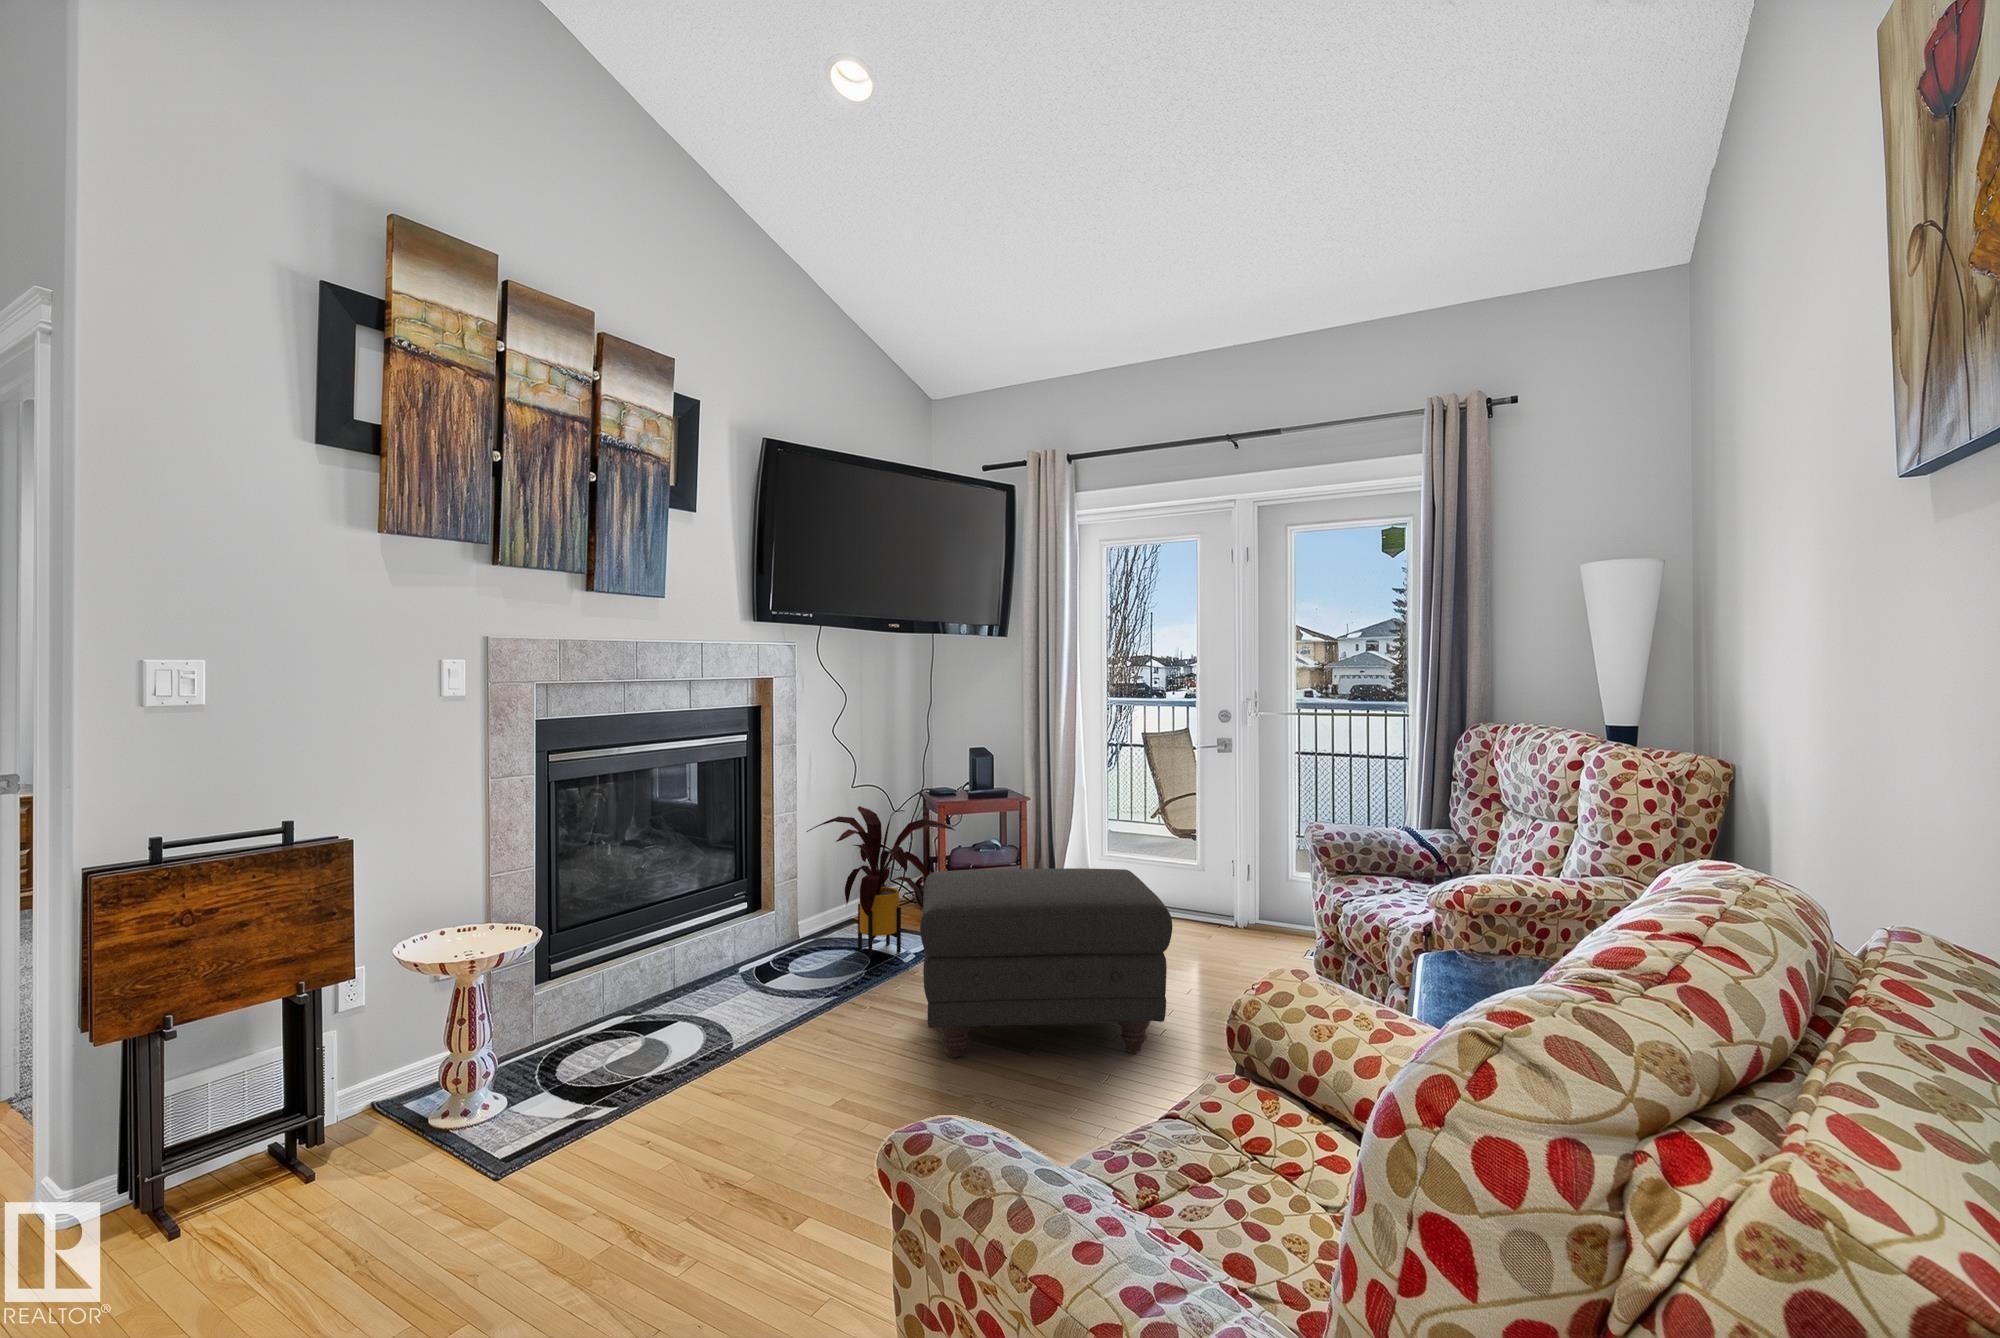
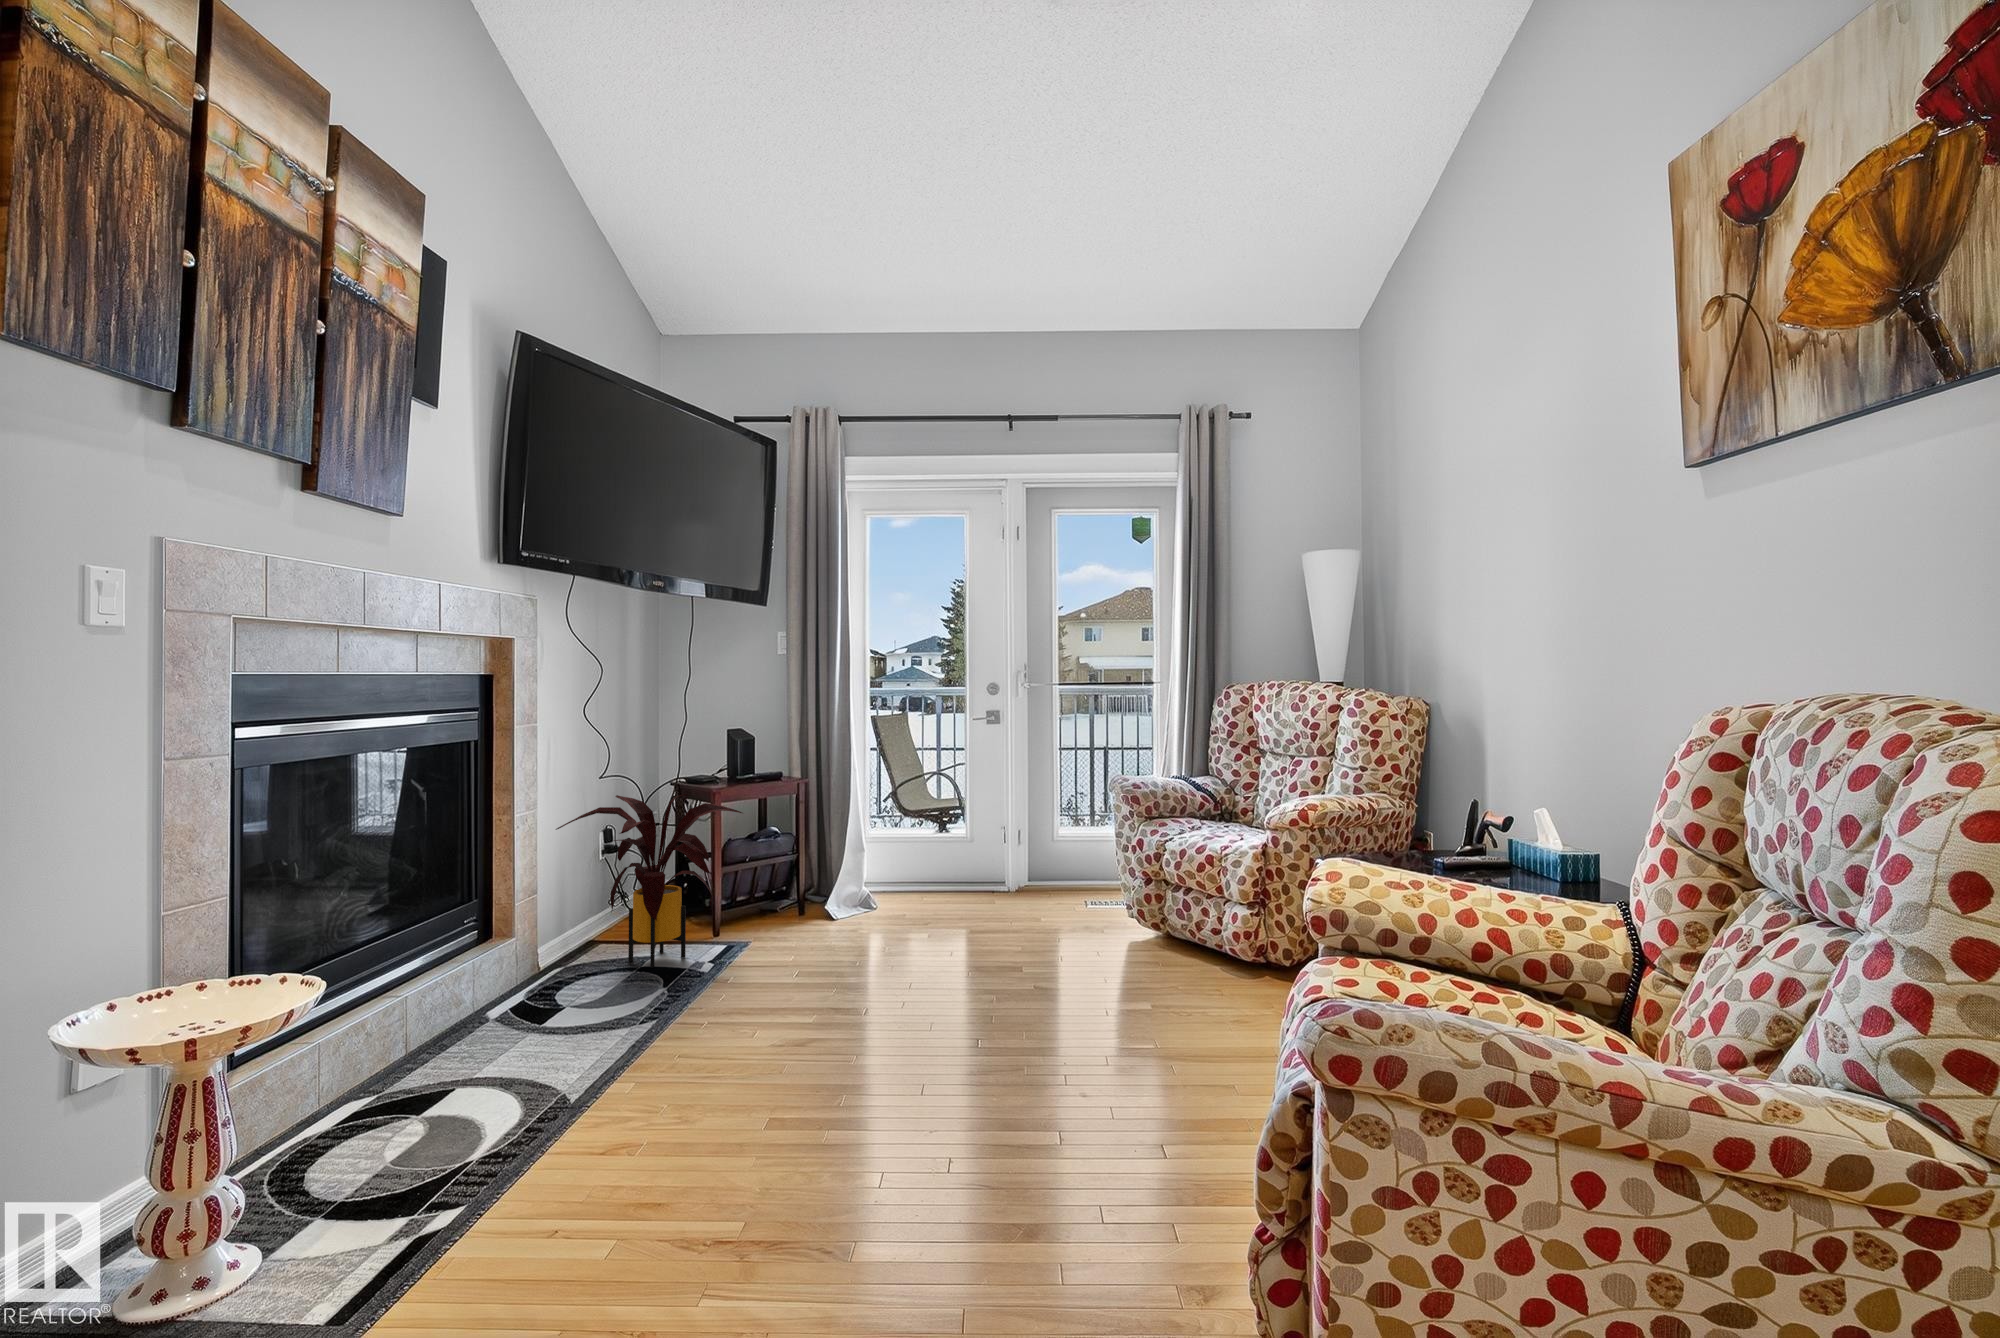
ottoman: present [920,868,1172,1057] -> none [765,832,1058,1049]

